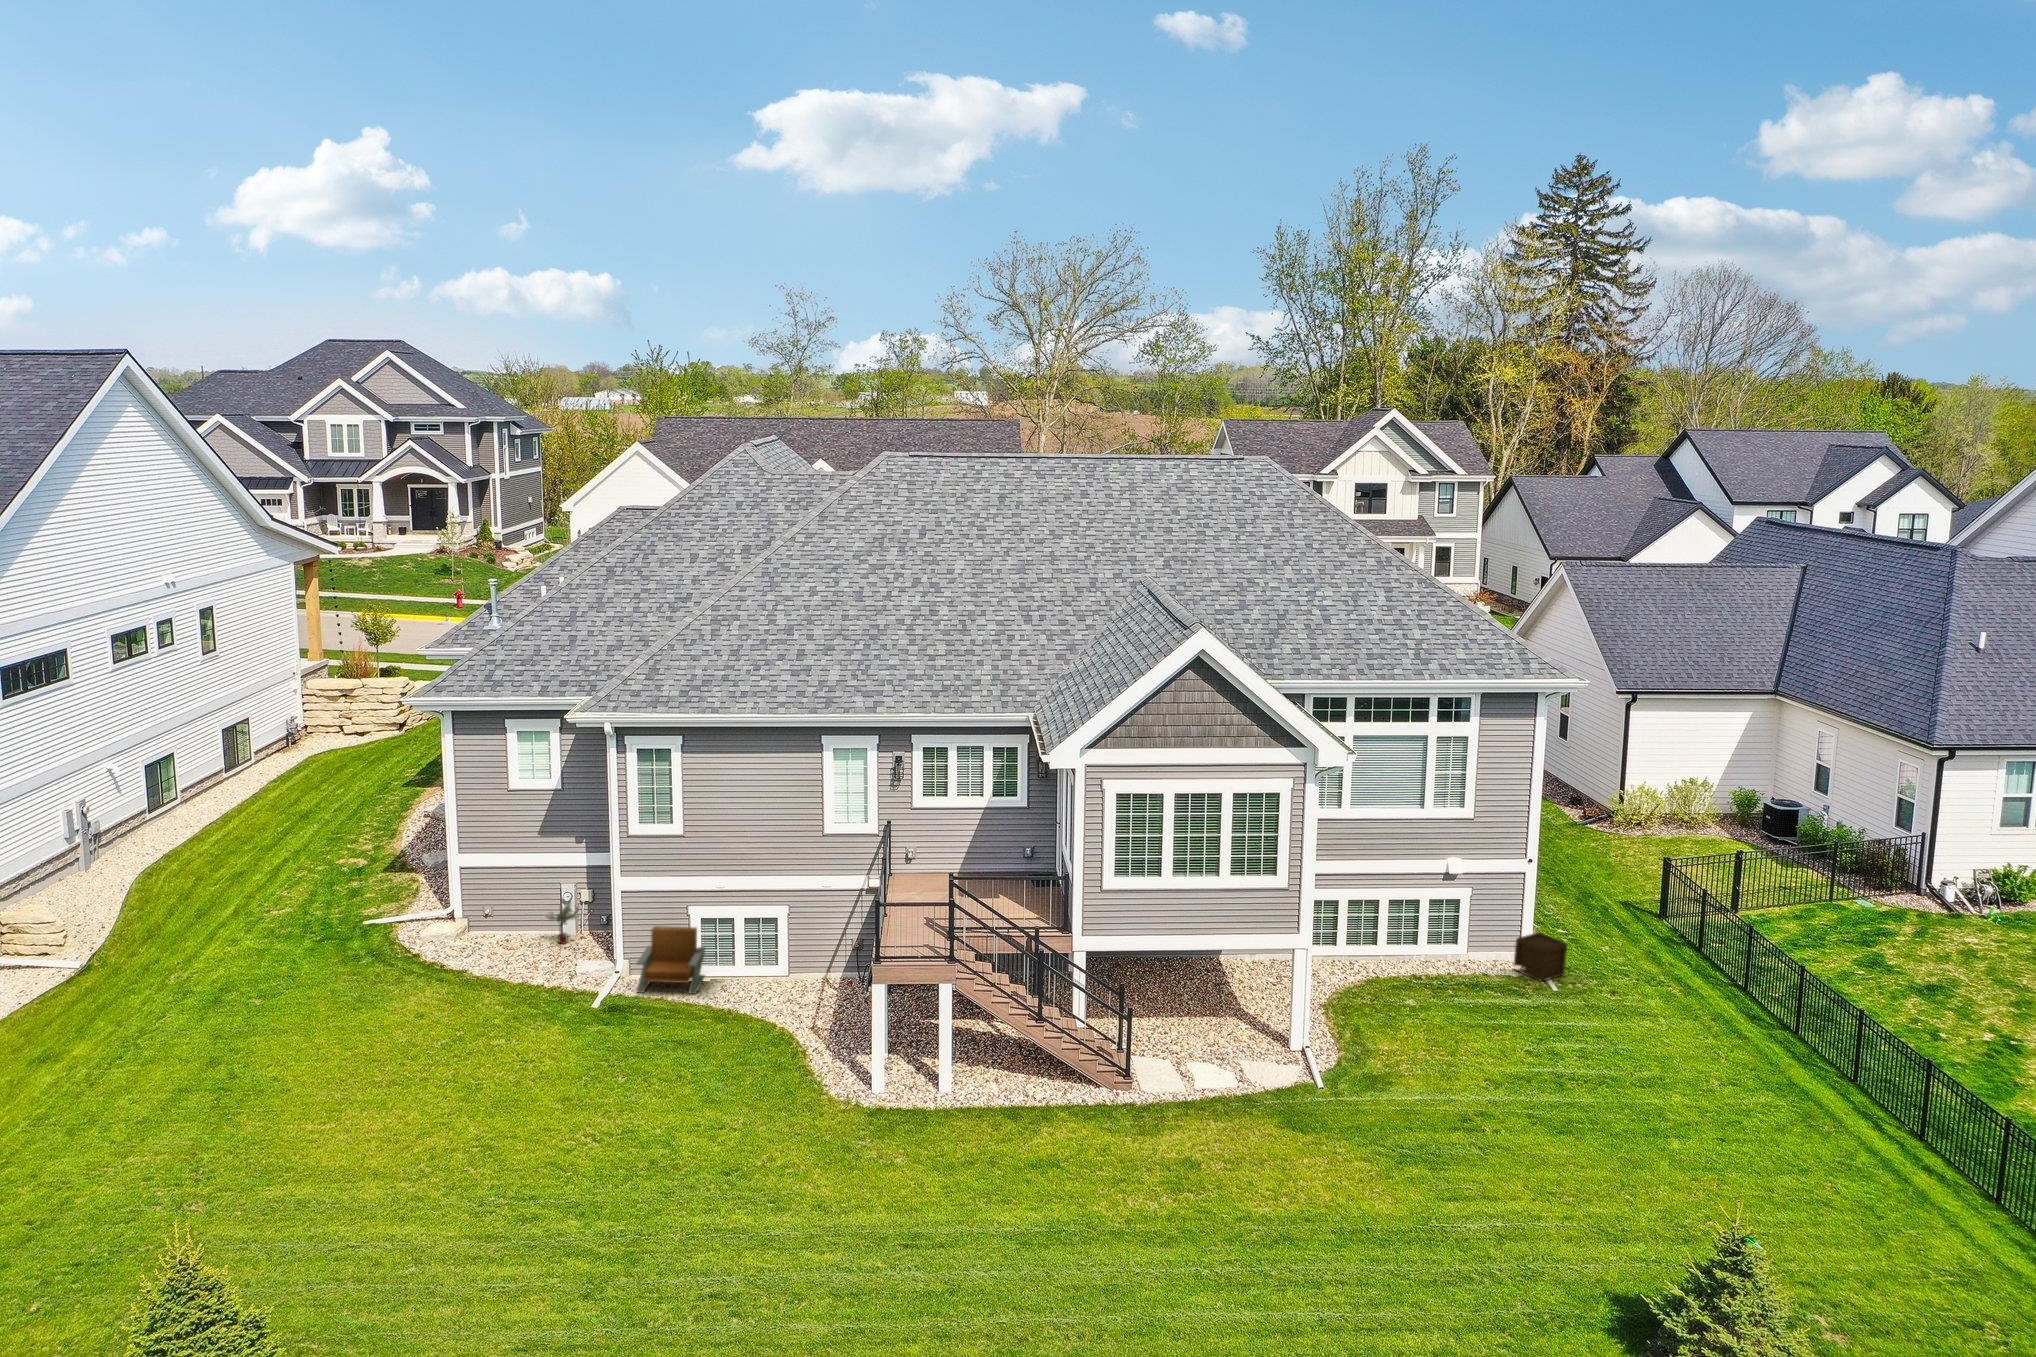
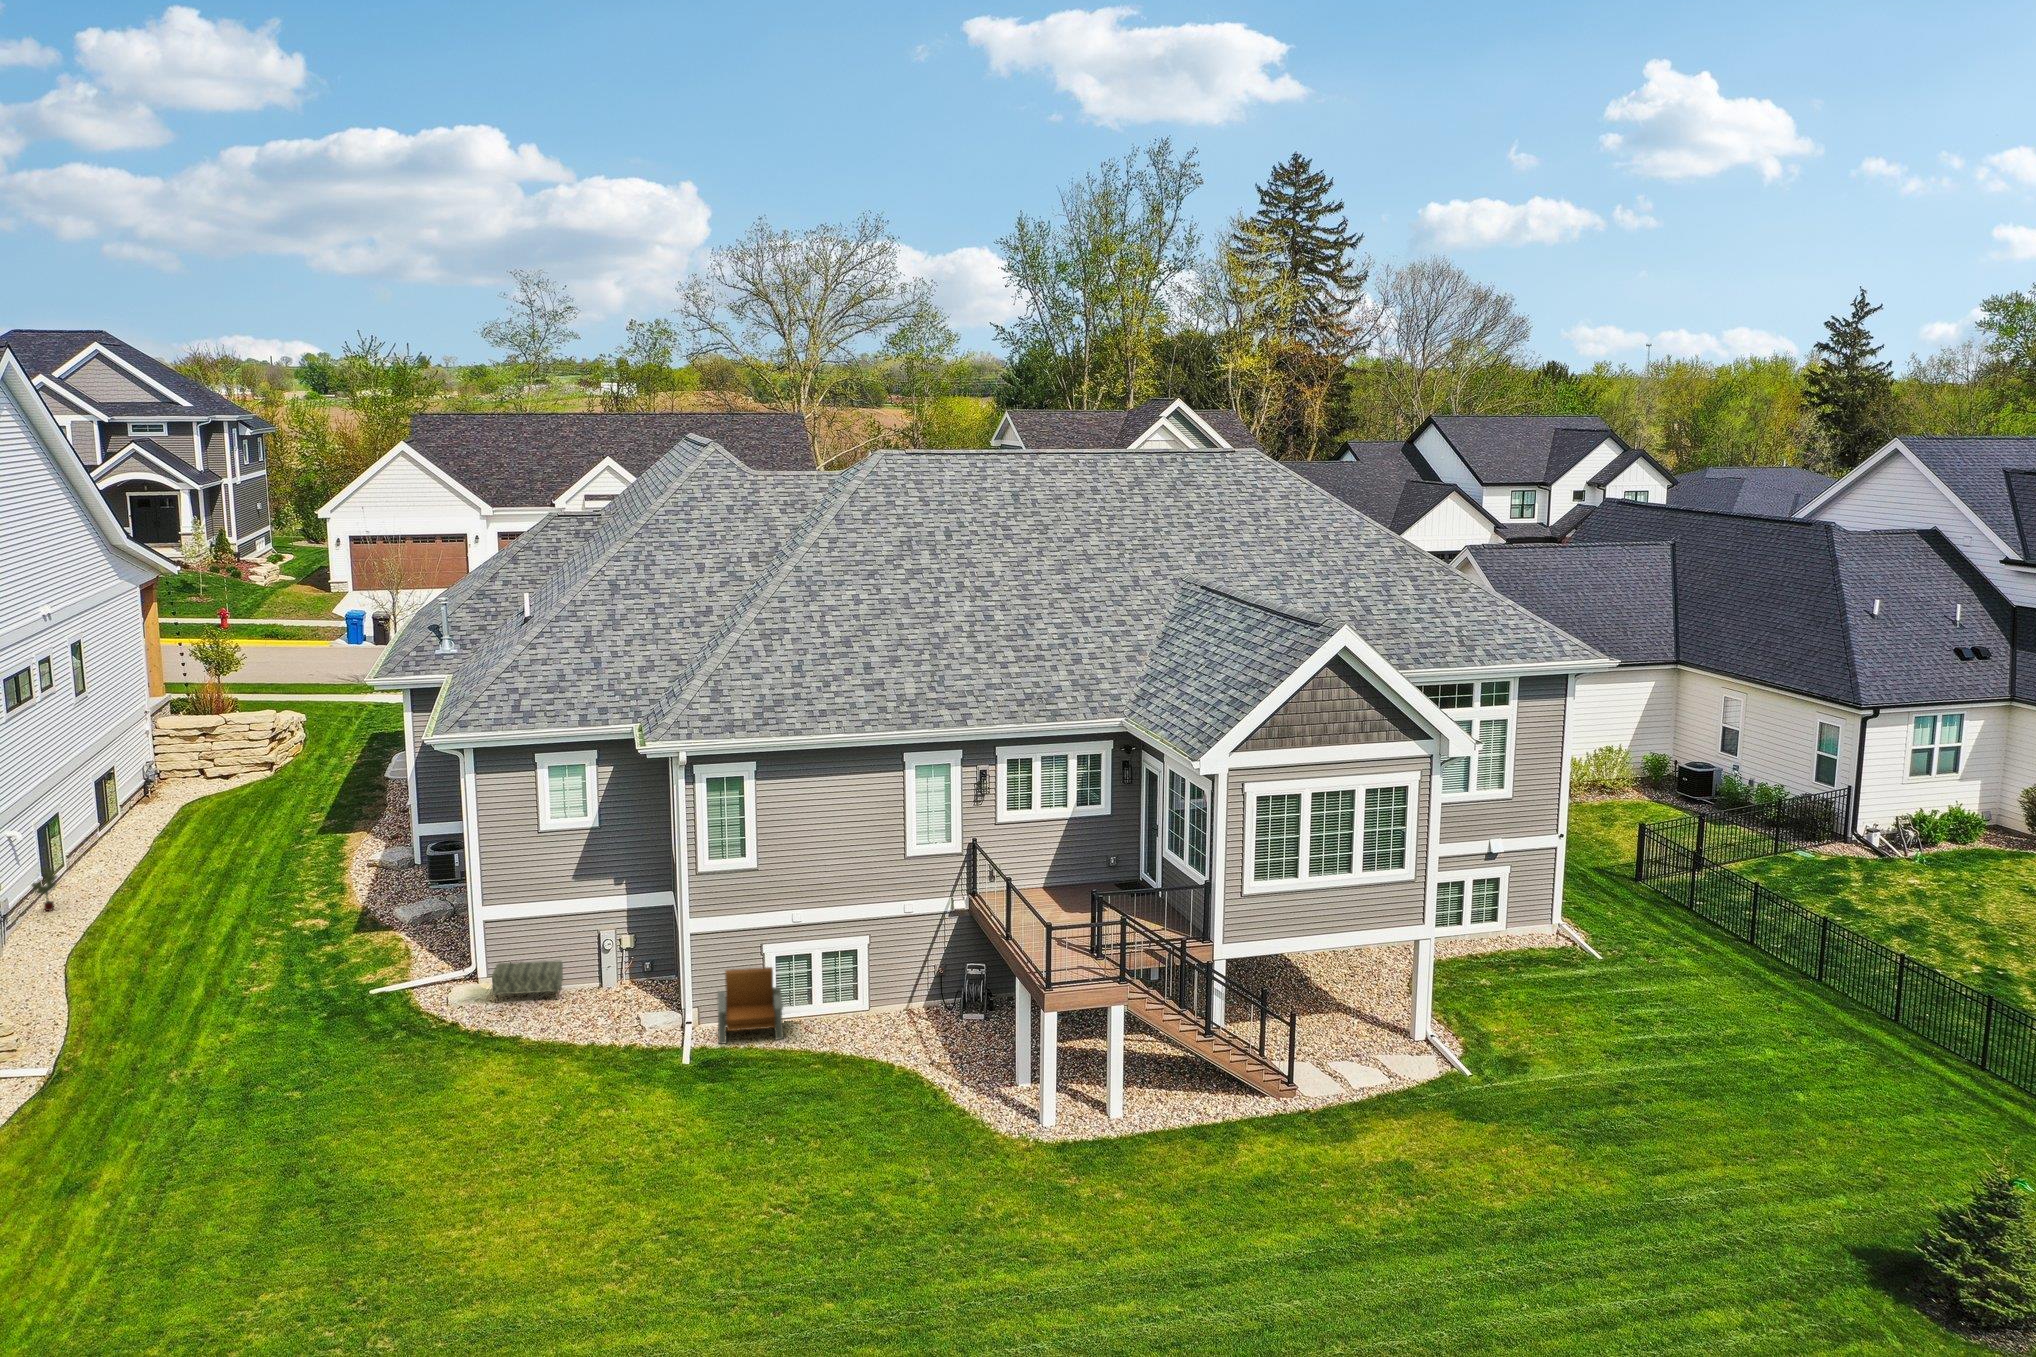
potted tree: present [547,898,579,944] -> present [32,869,57,911]
bench: none [466,906,533,943] -> present [492,961,563,1002]
wooden crate: present [1514,933,1567,982] -> none [1542,898,1592,945]

